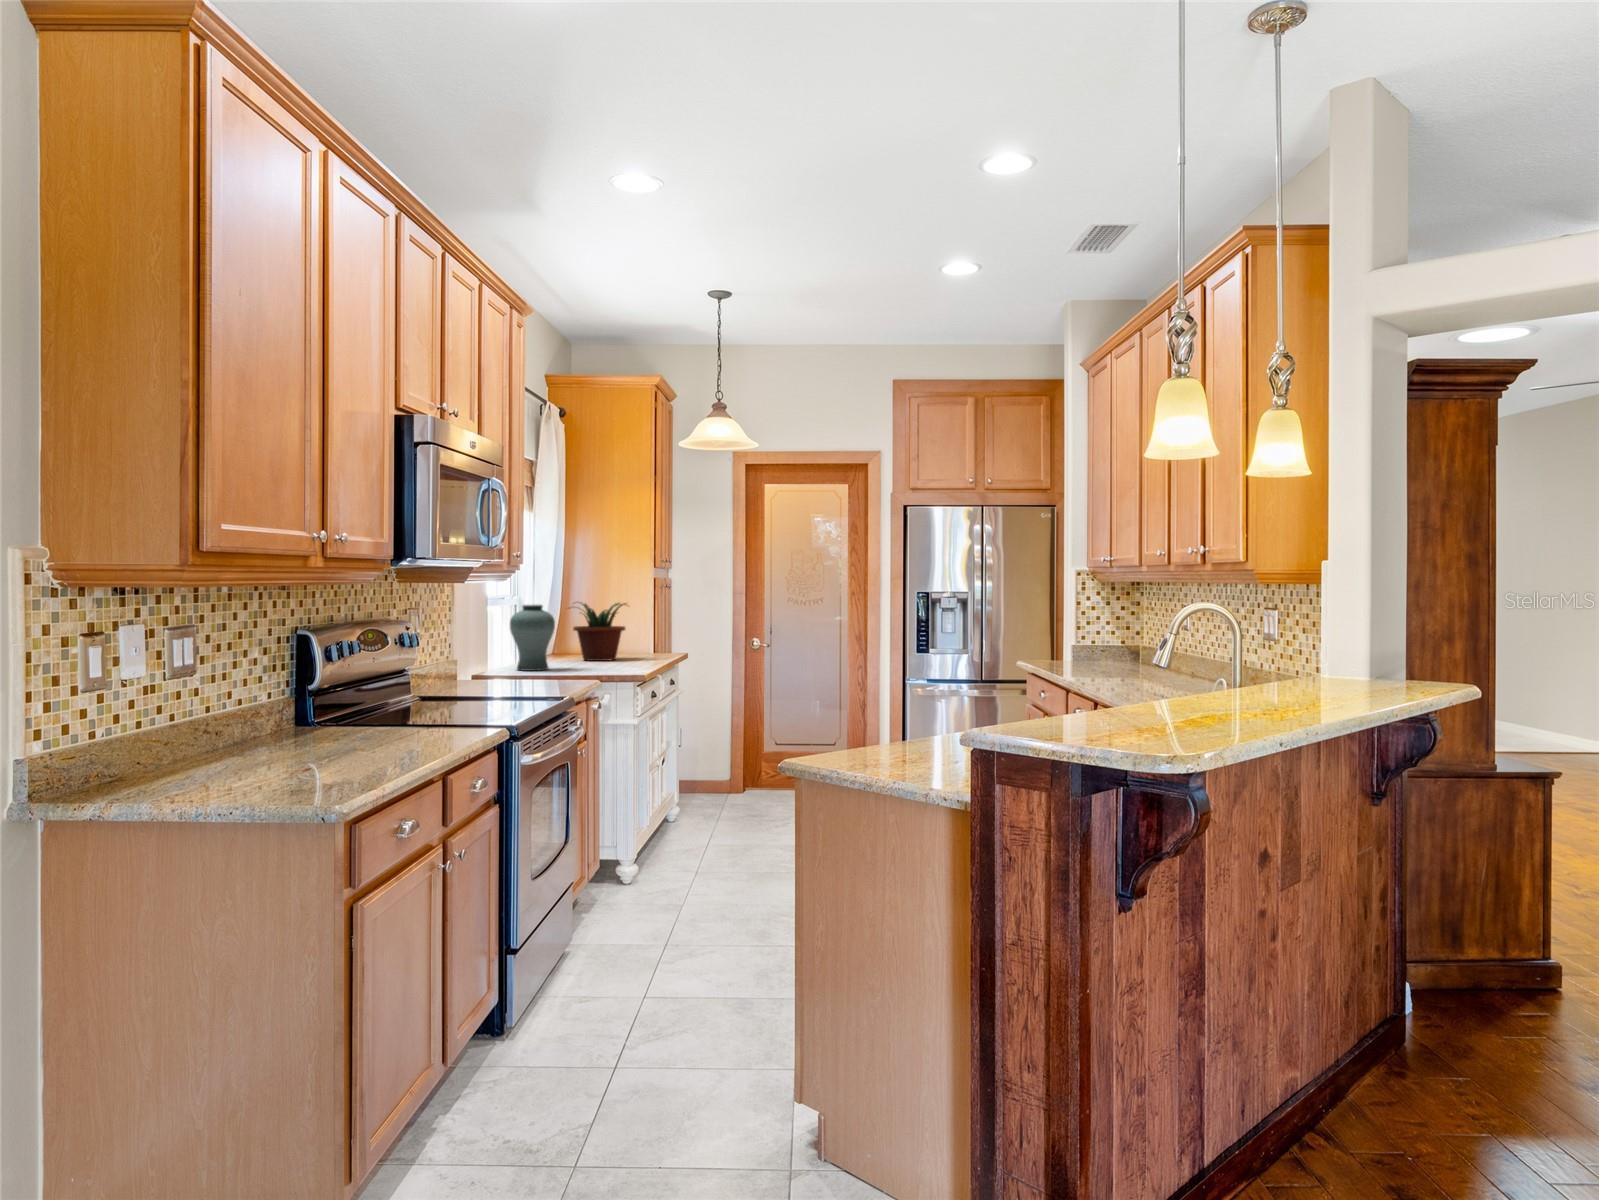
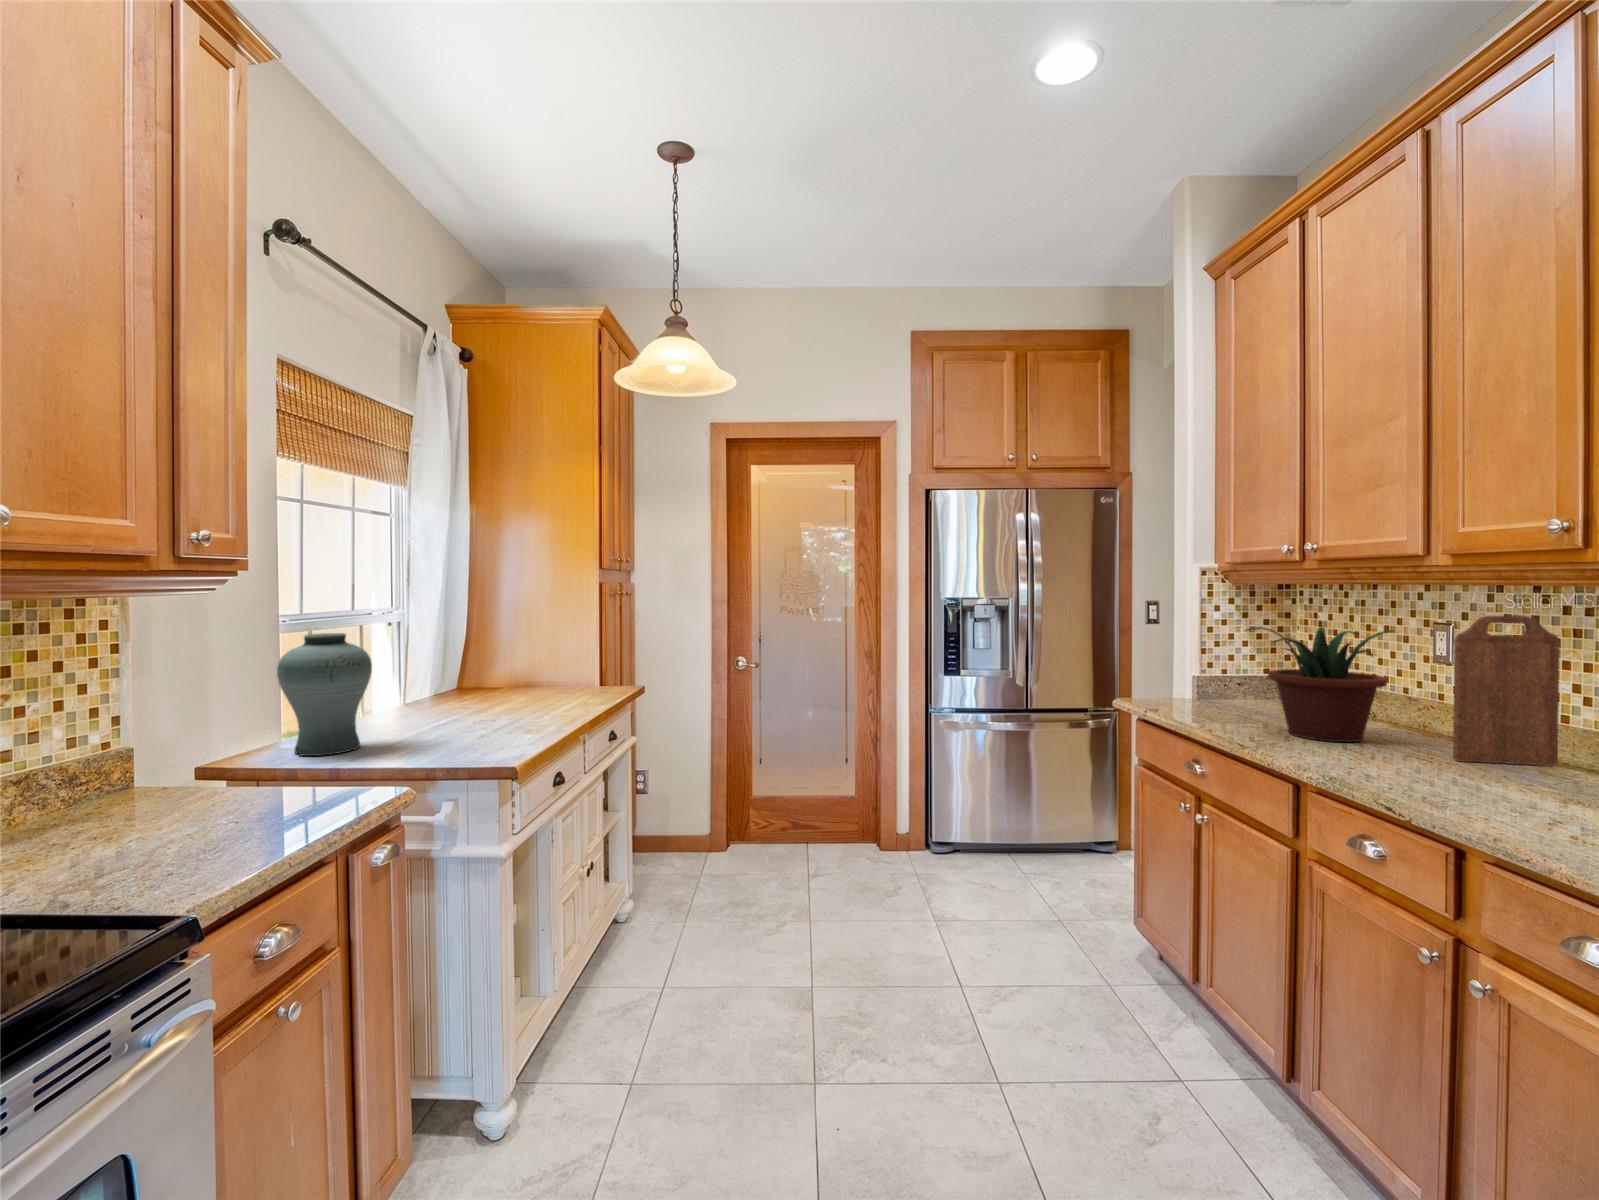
cutting board: none [1150,599,1200,679] -> present [1453,616,1560,765]
potted plant: present [573,602,626,661] -> present [1245,627,1394,742]

